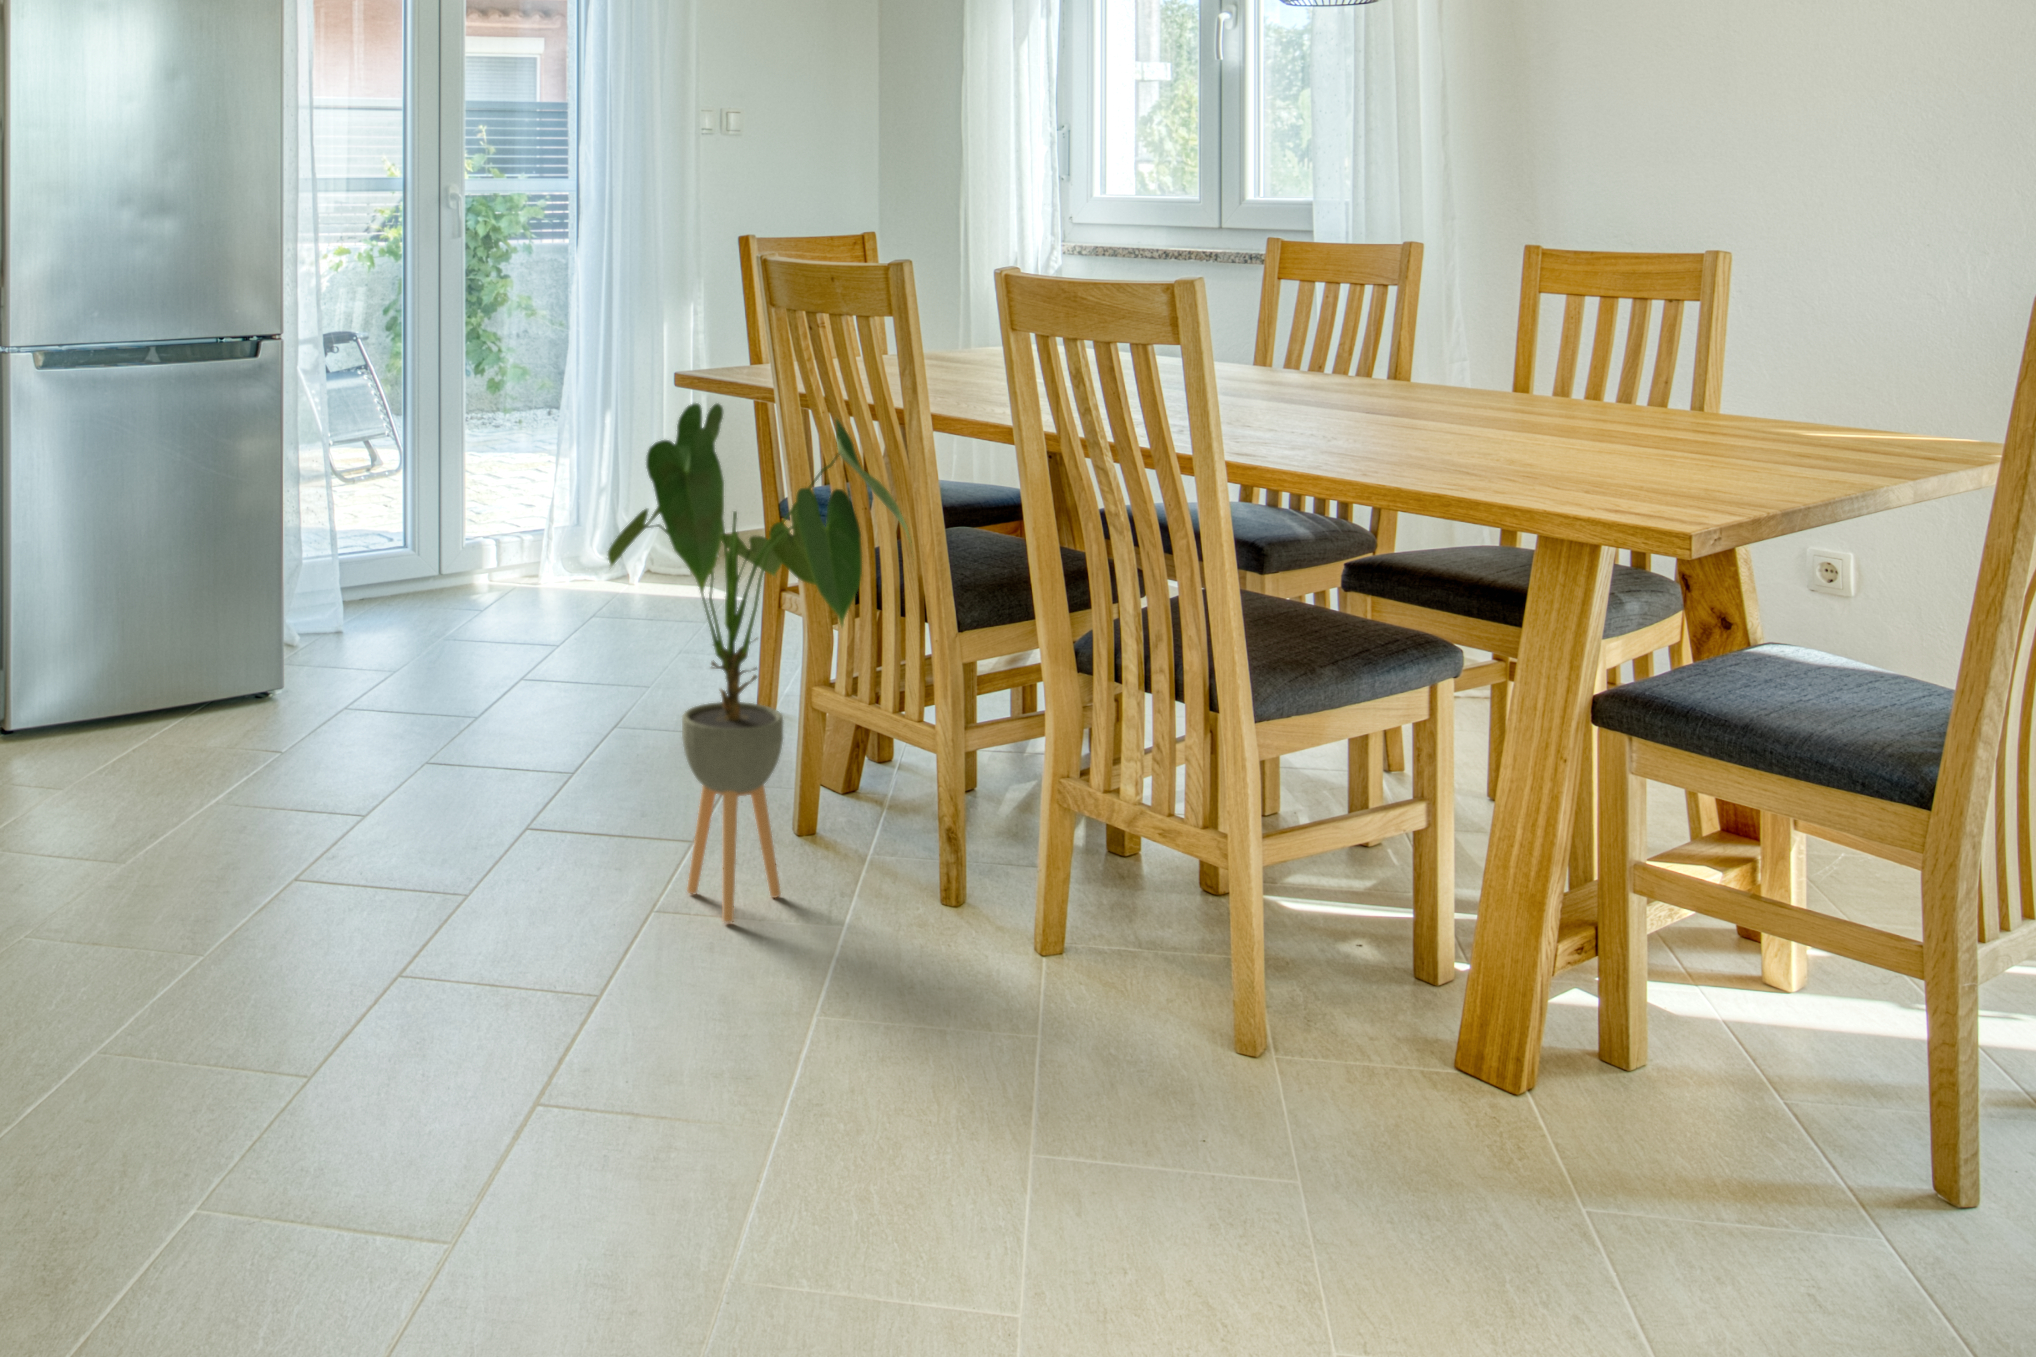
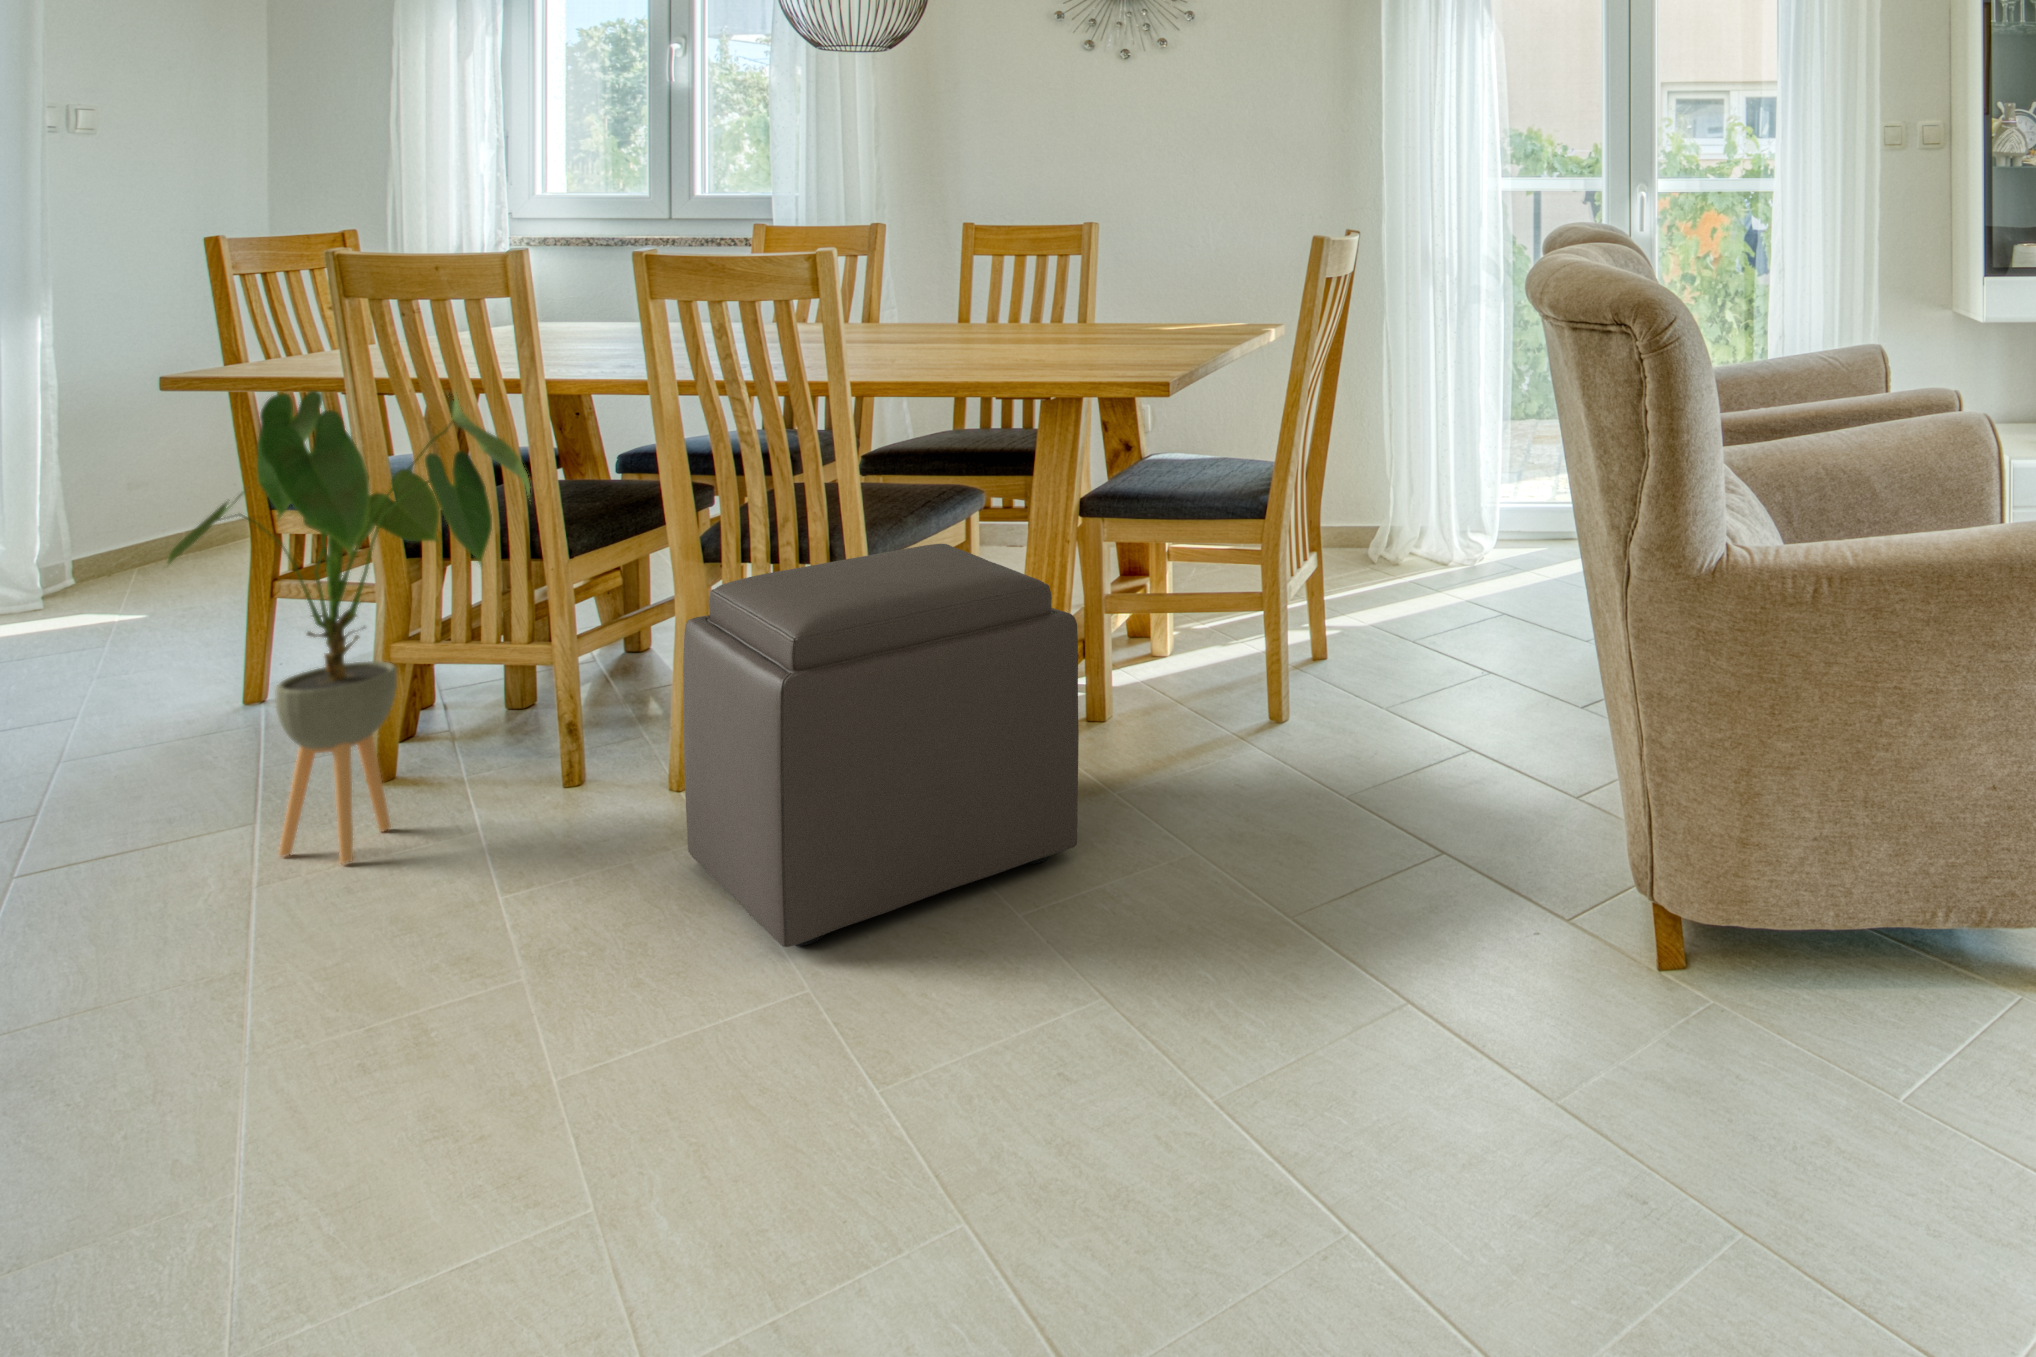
ottoman: none [1001,713,1486,1276] -> present [683,544,1079,947]

